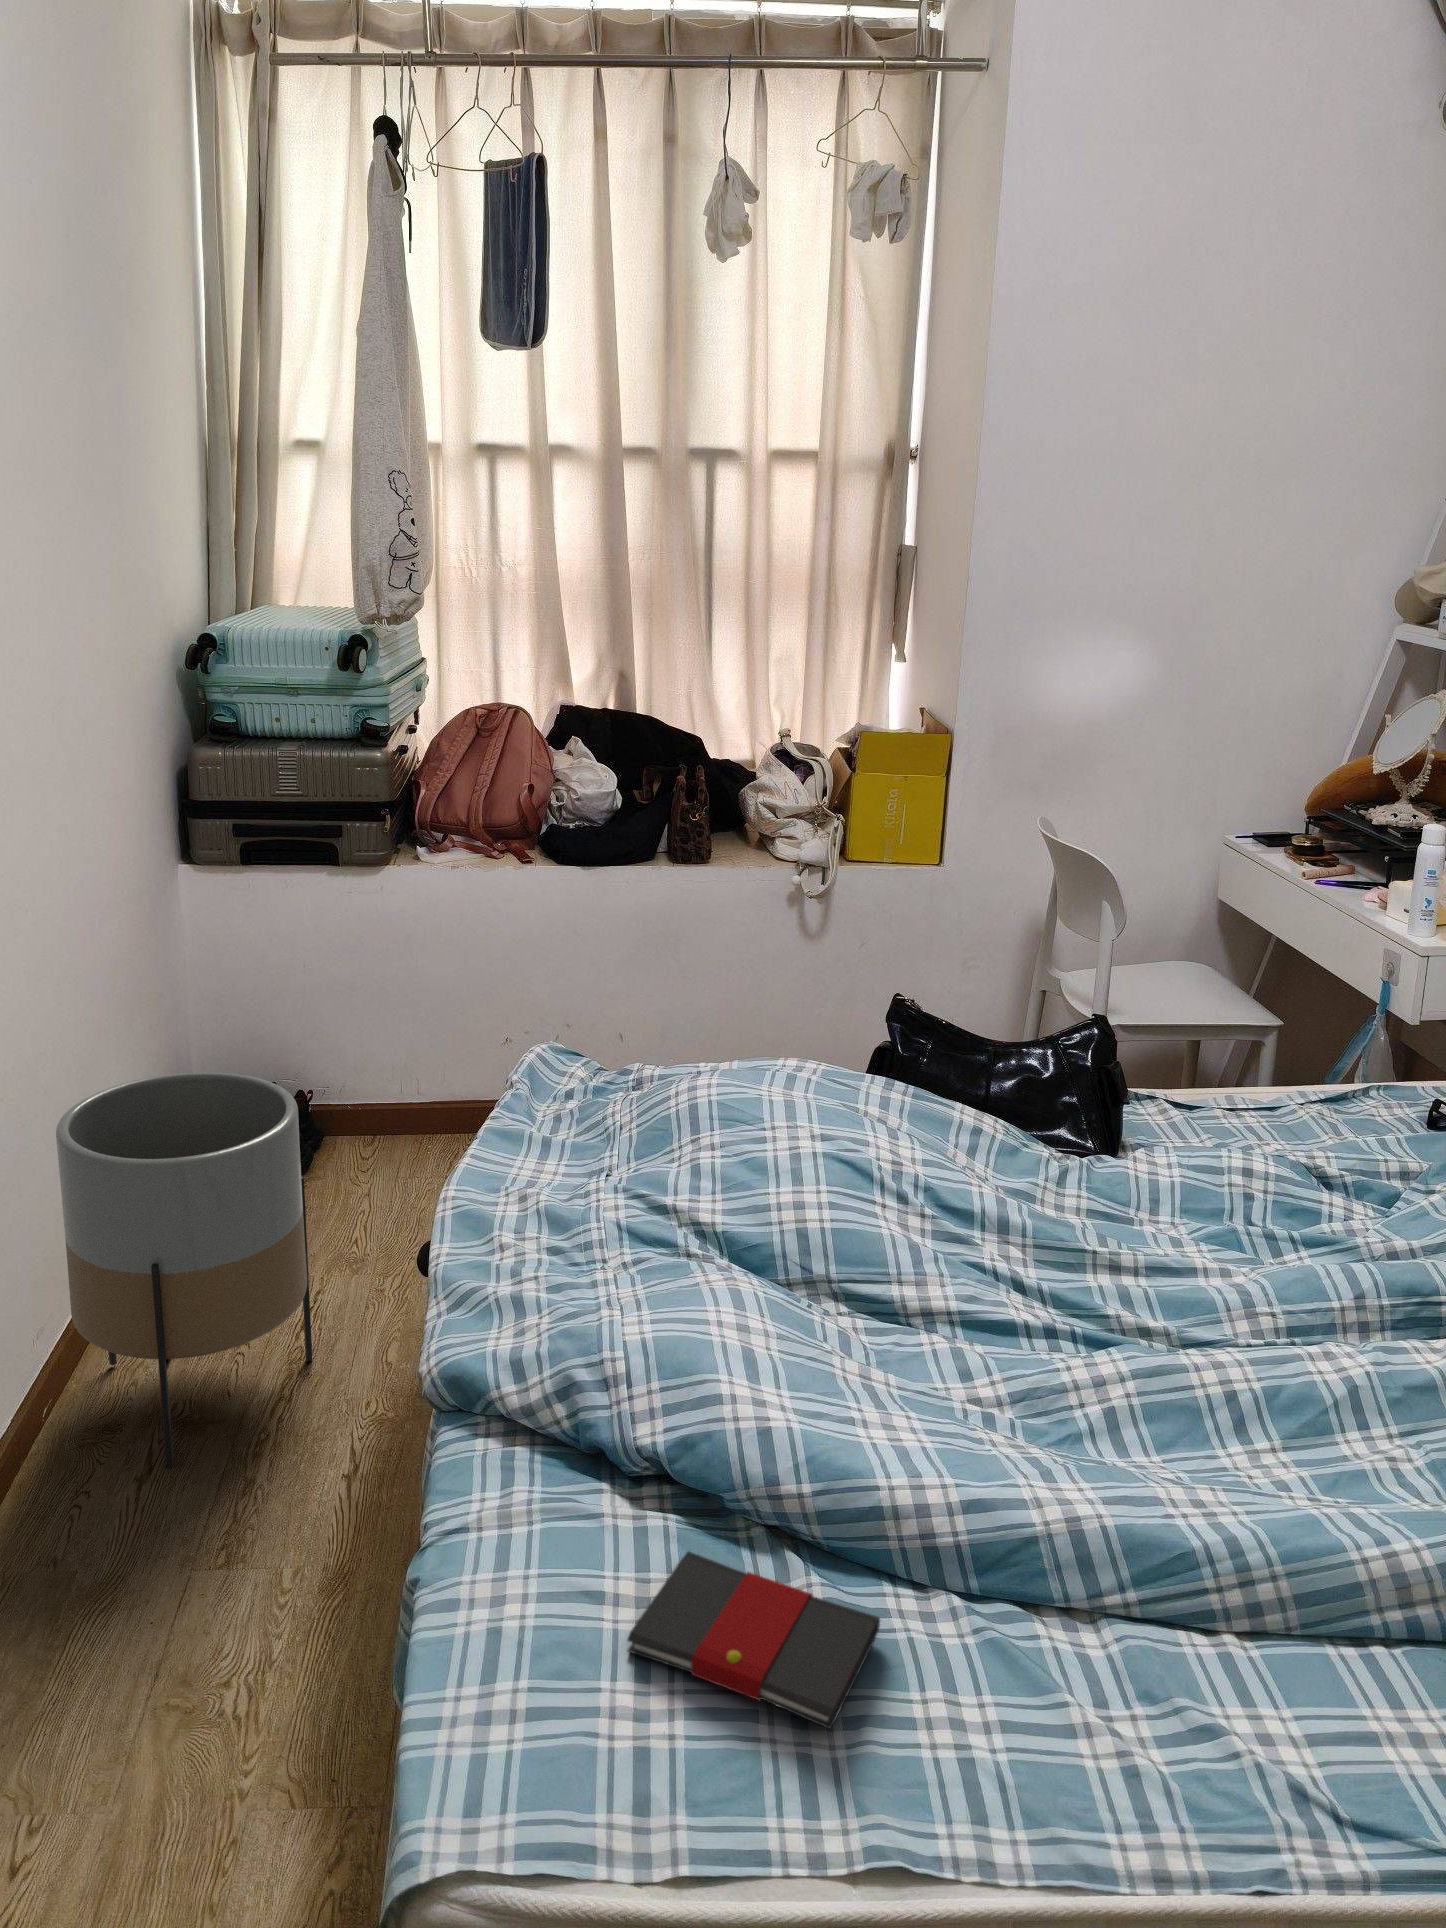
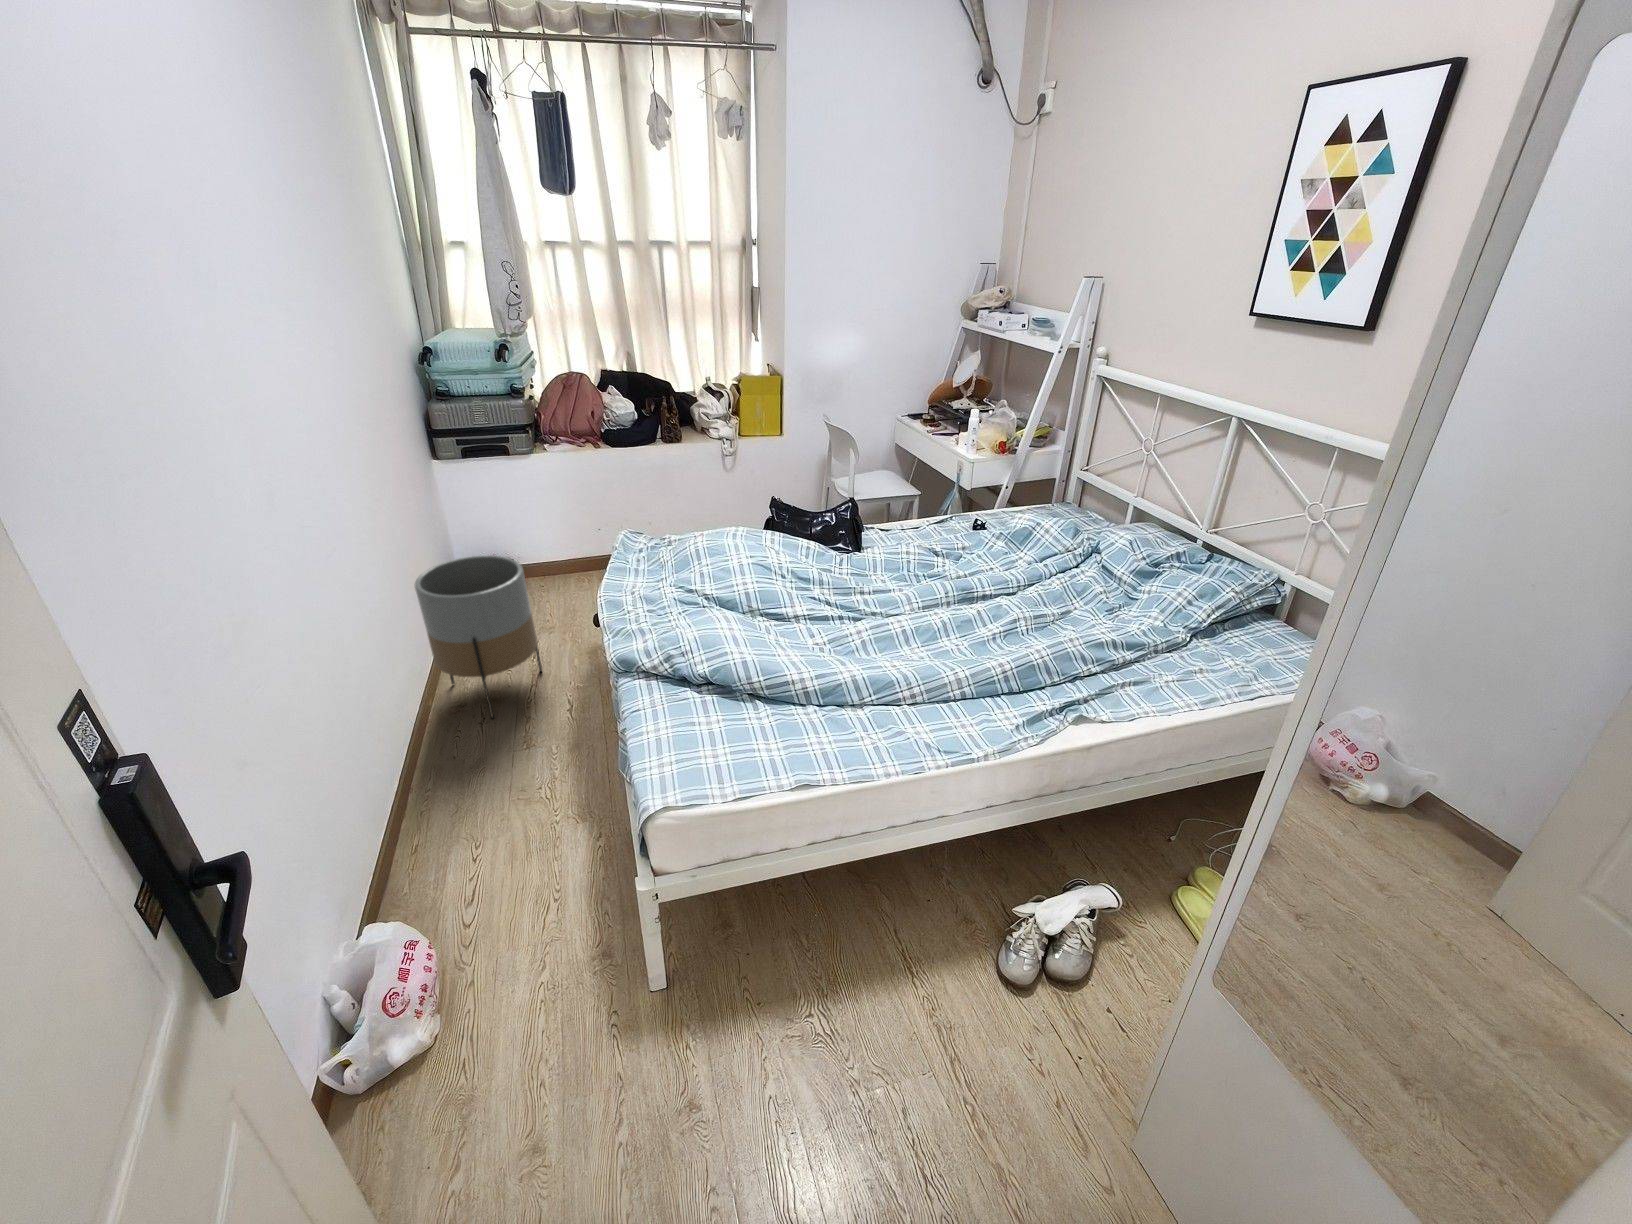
book: present [627,1551,880,1728] -> none [706,705,791,750]

